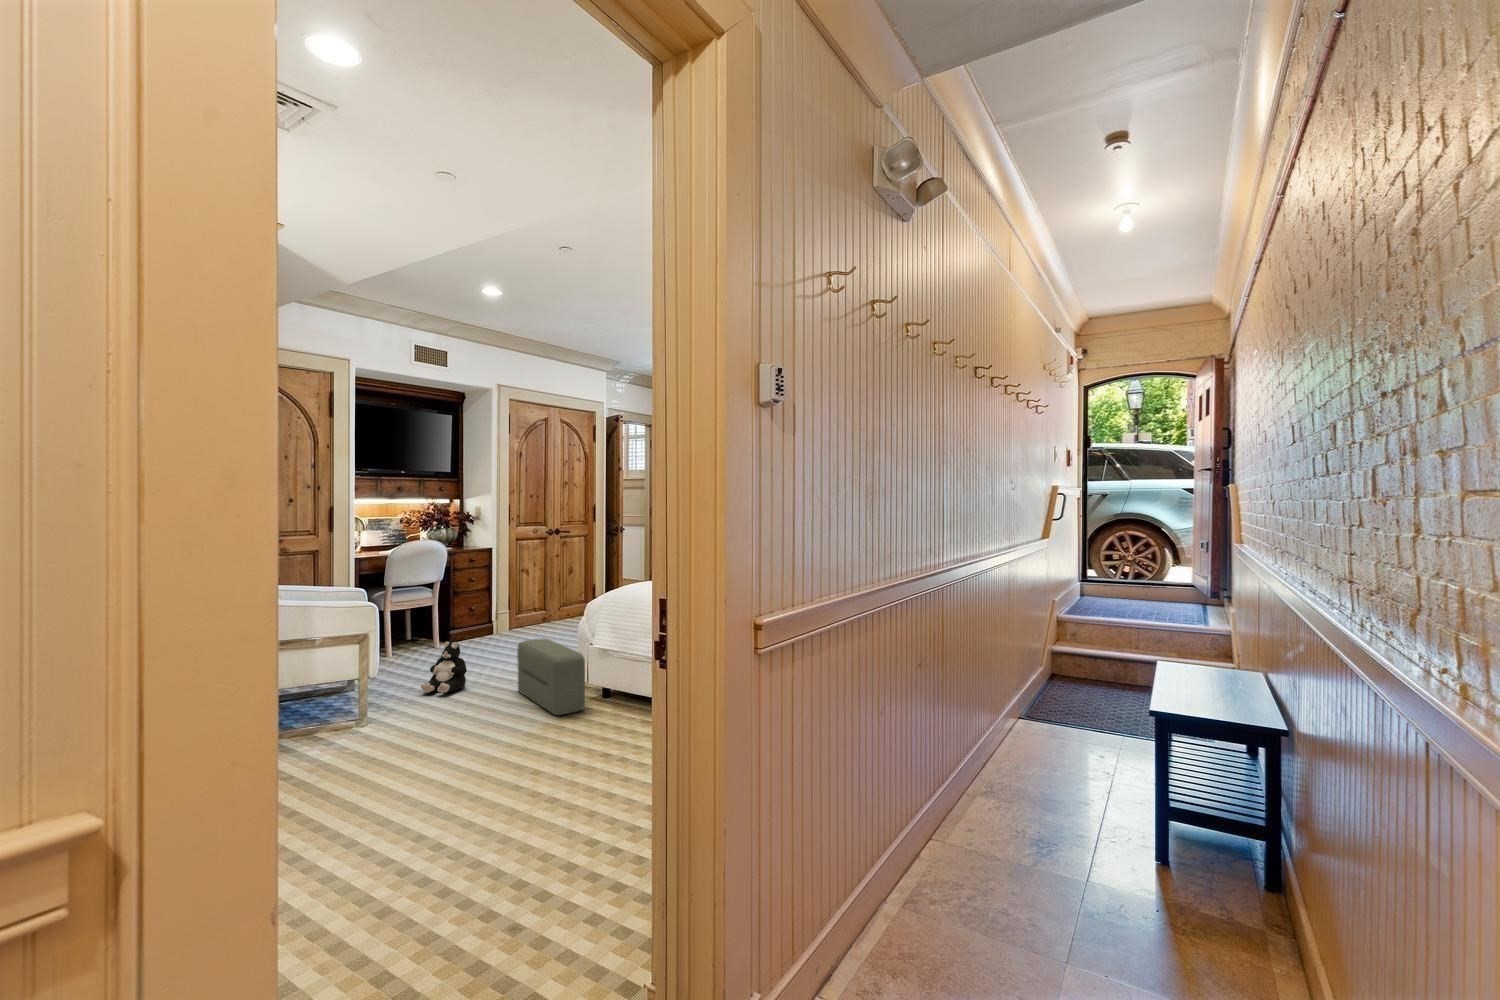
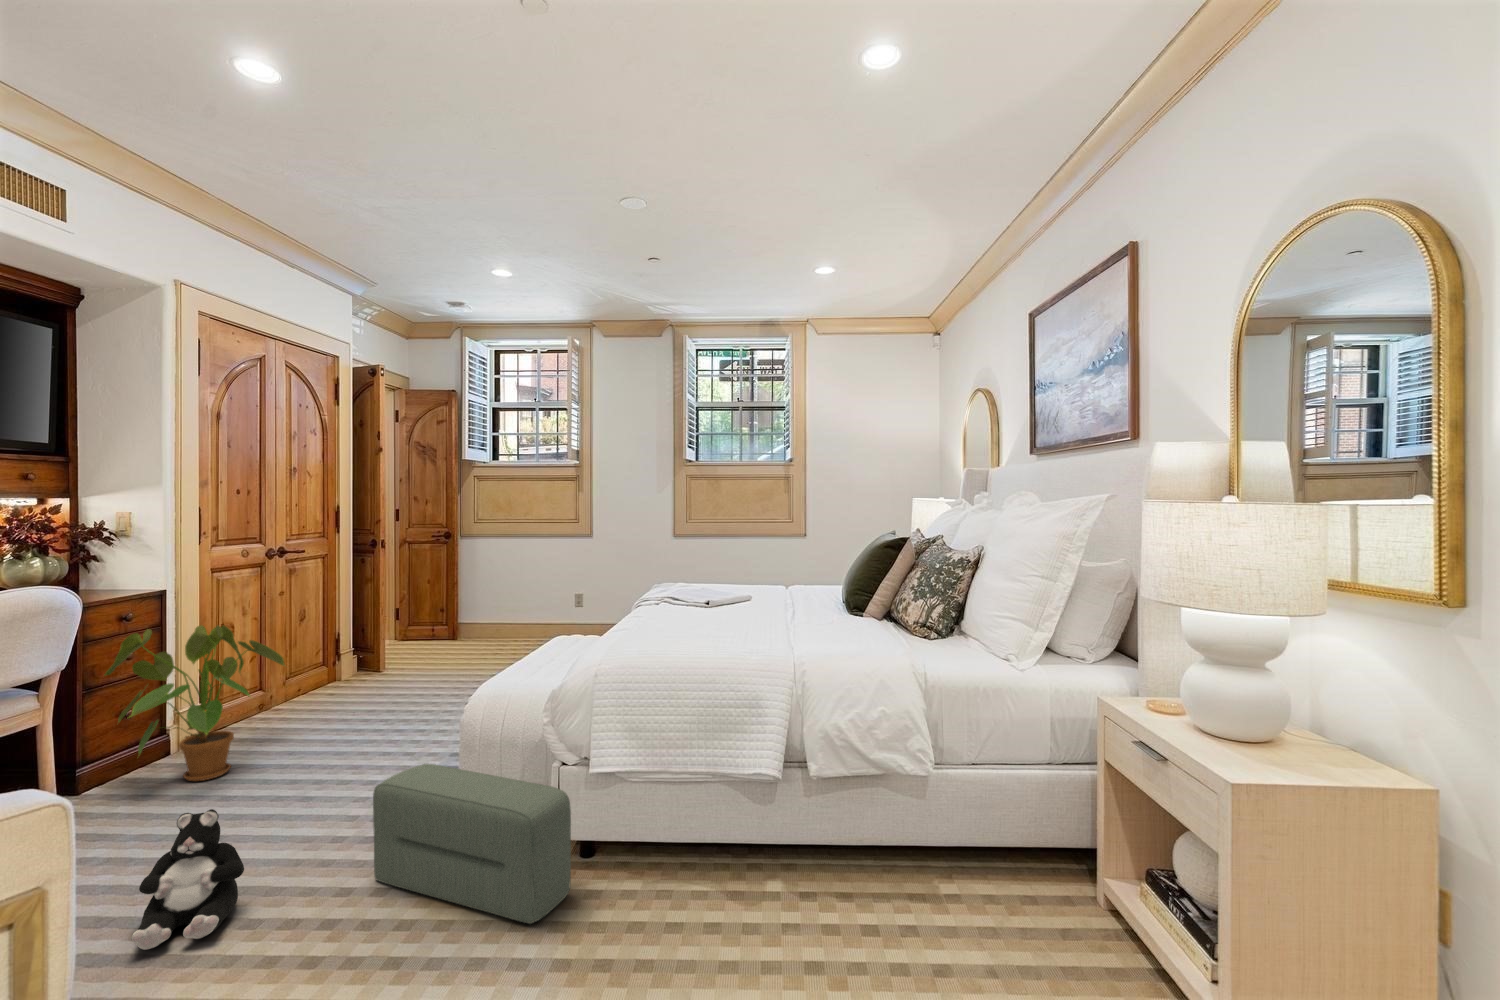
house plant: none [461,567,542,647] -> present [104,625,285,781]

